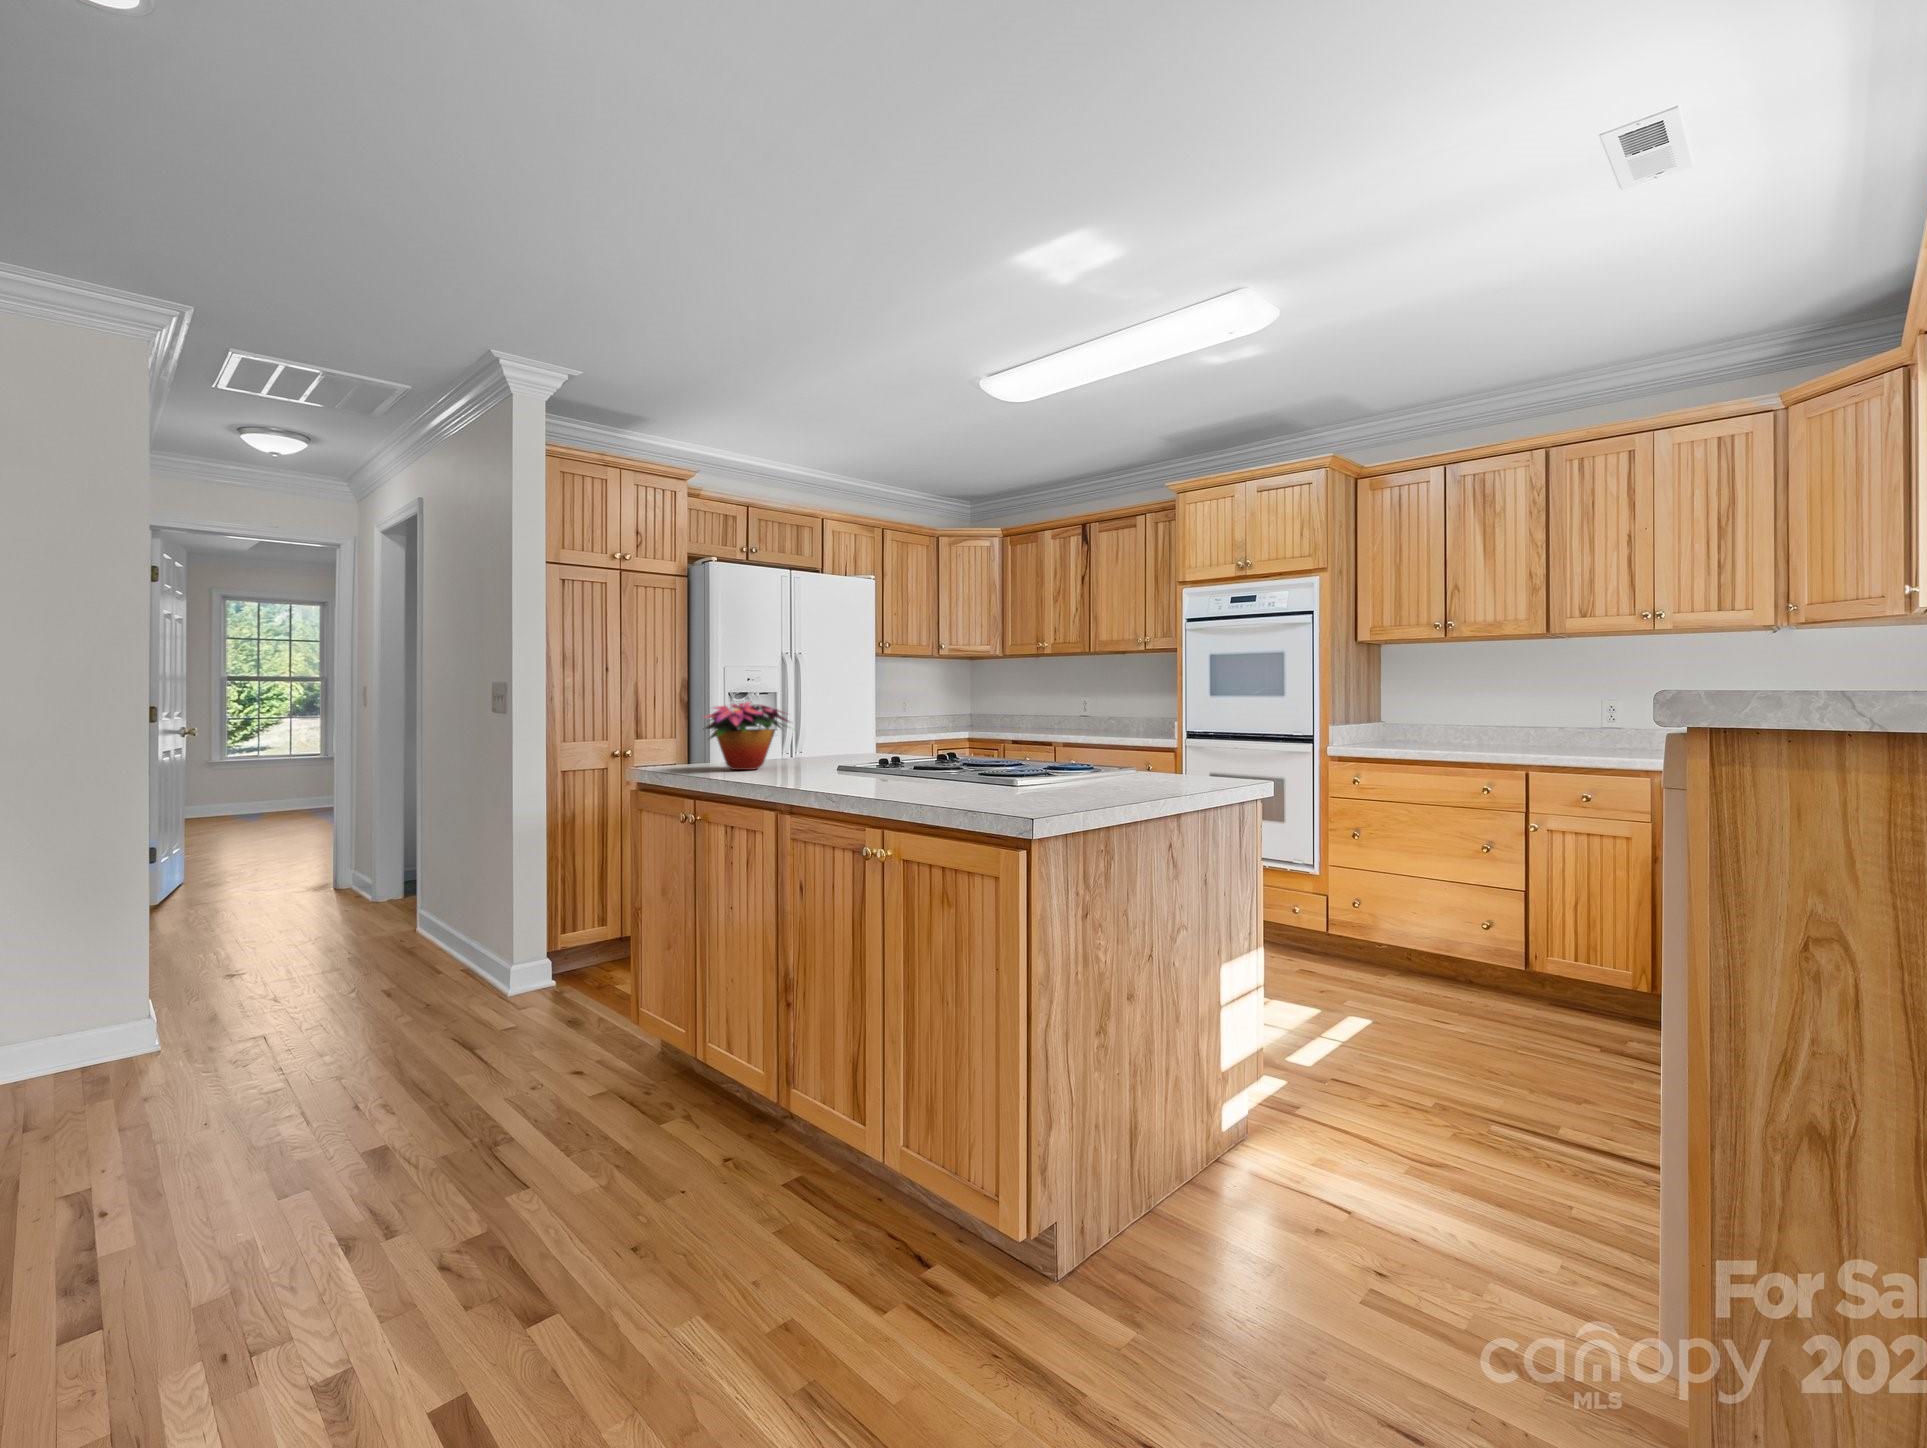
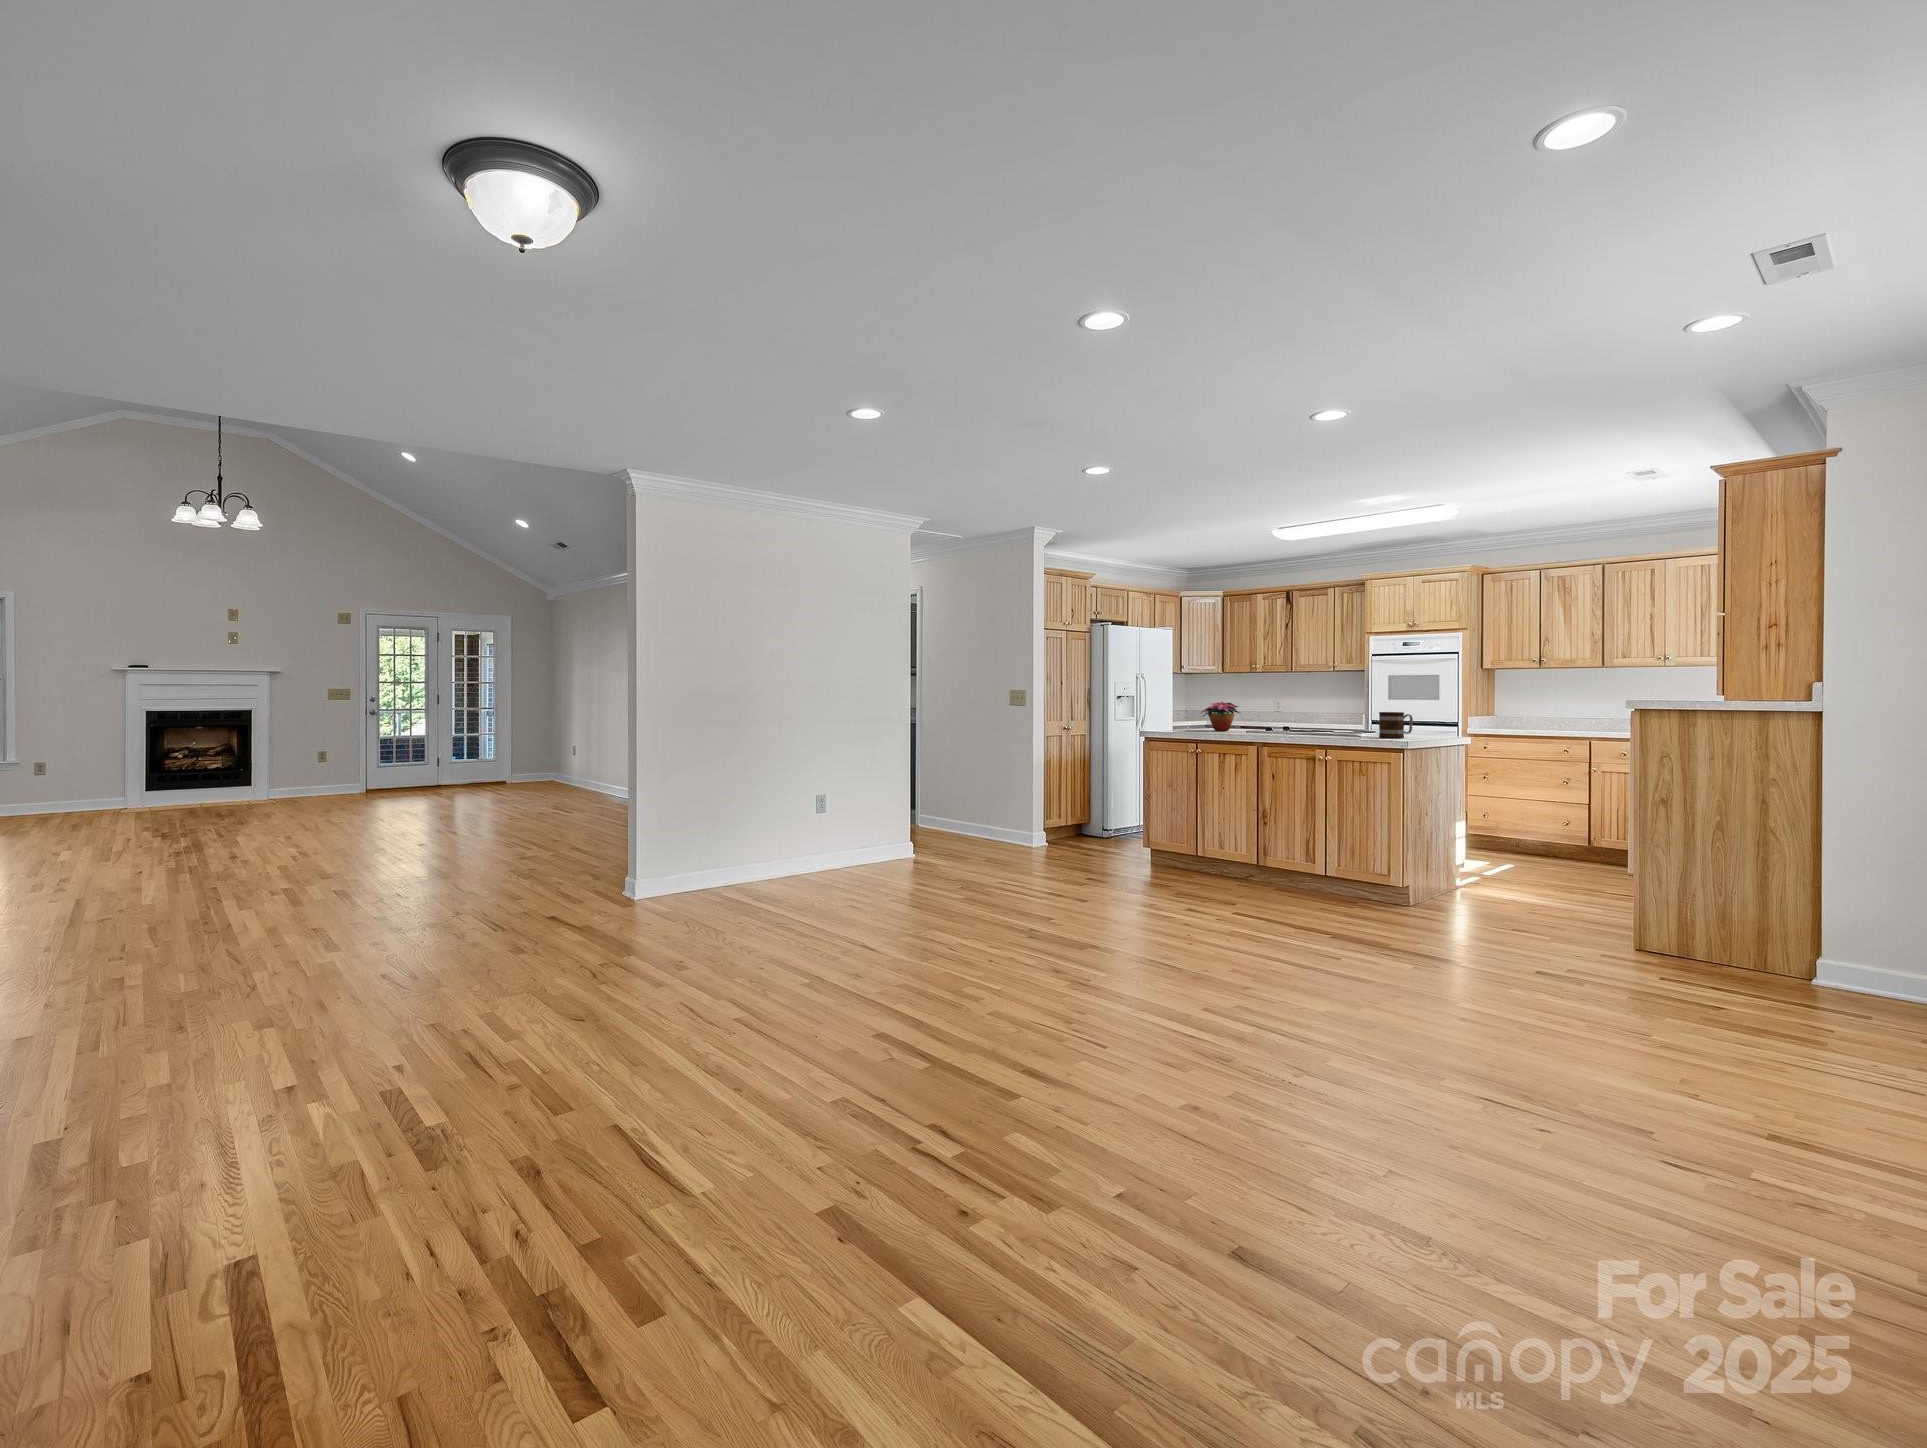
mug: none [970,728,1060,803] -> present [1379,712,1413,738]

